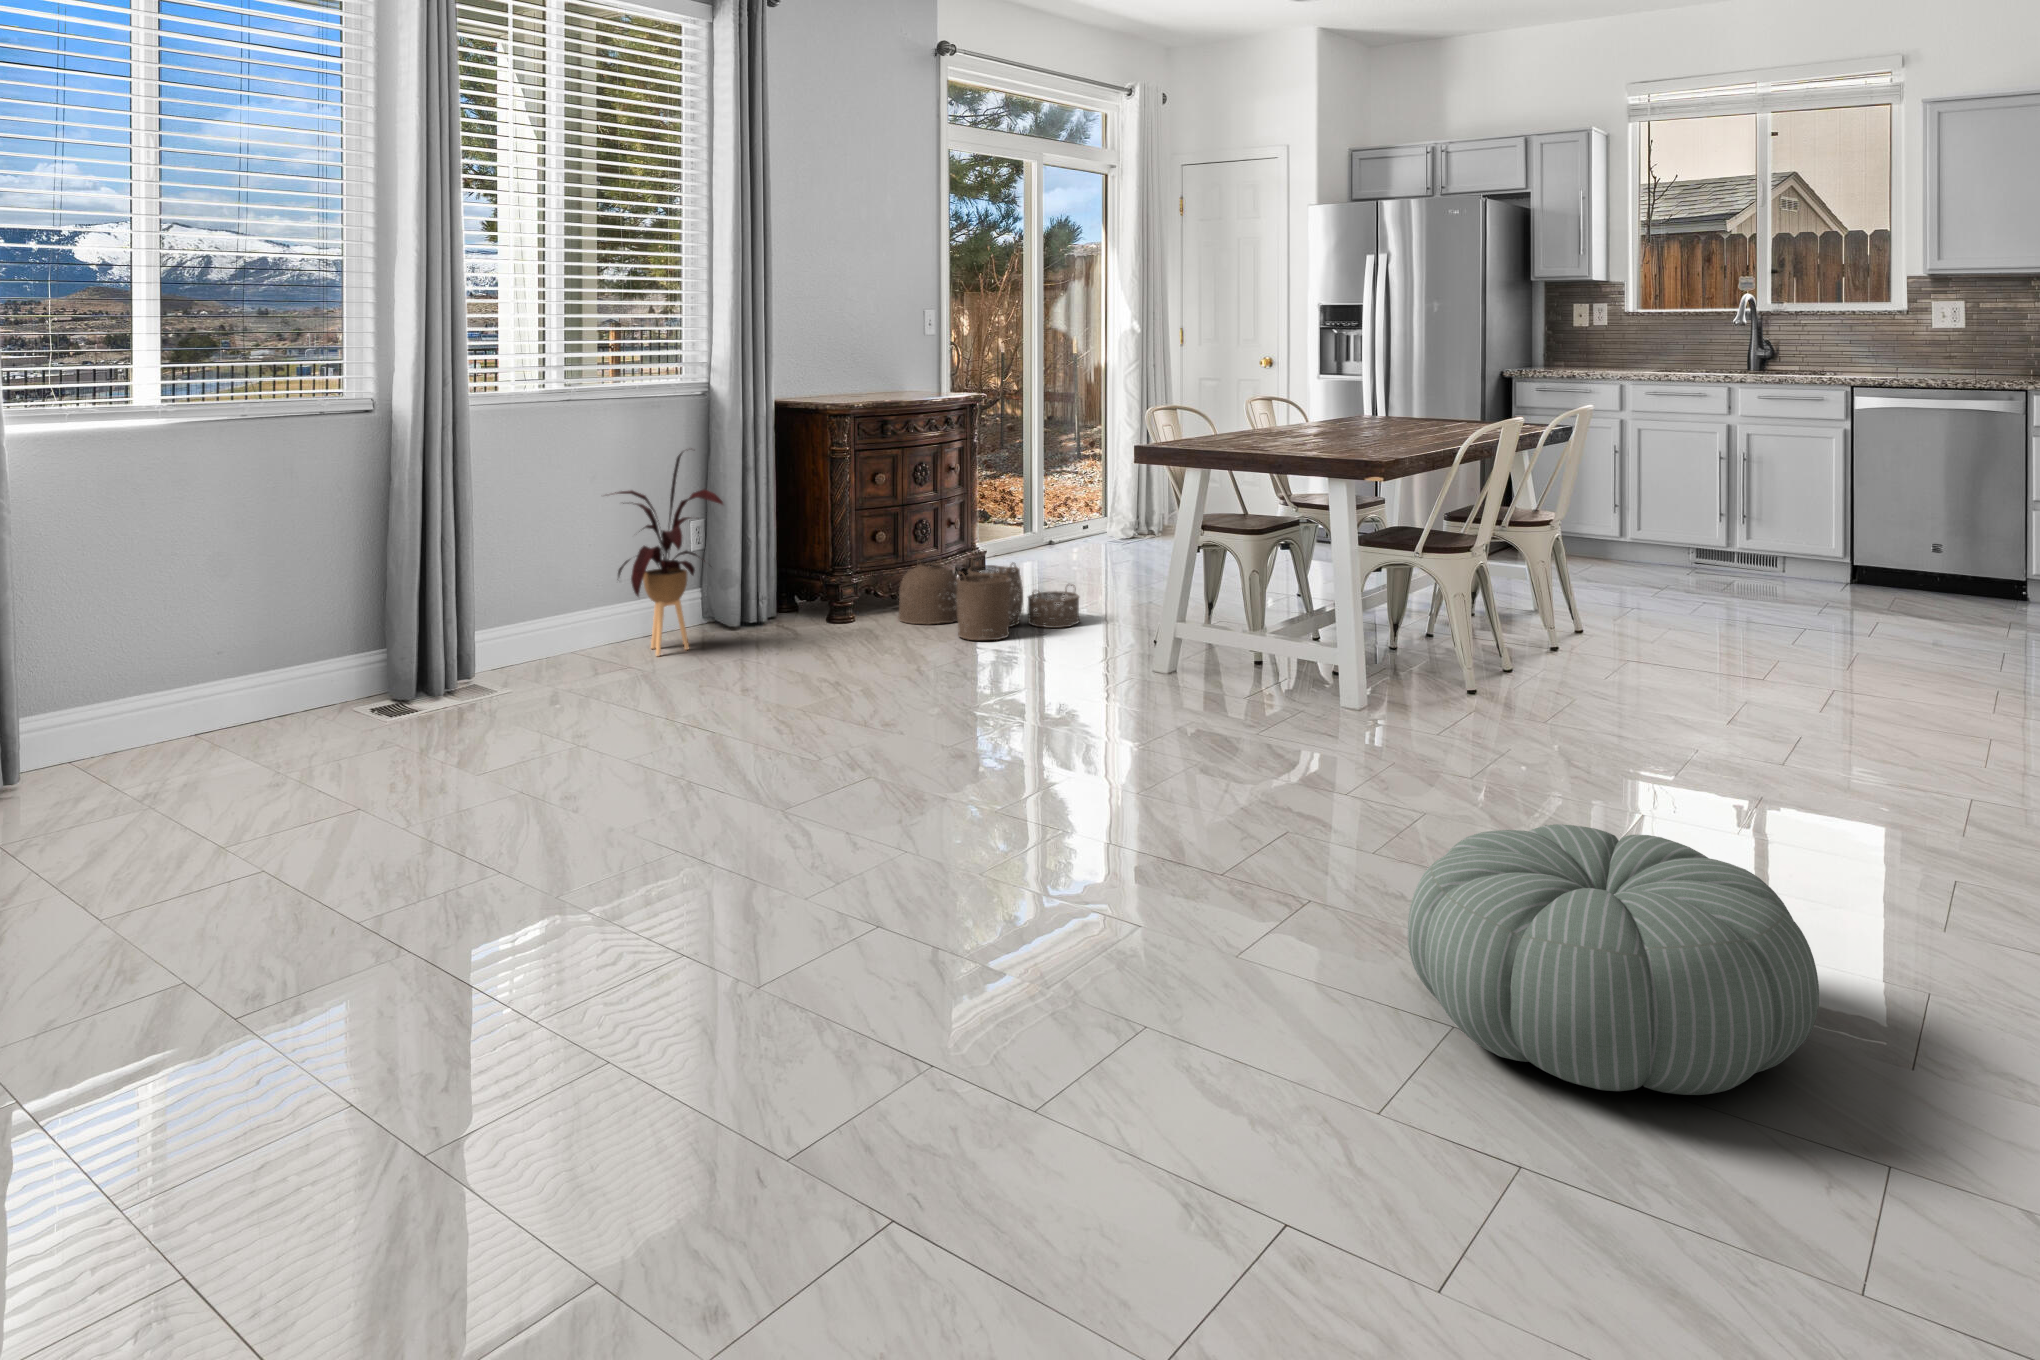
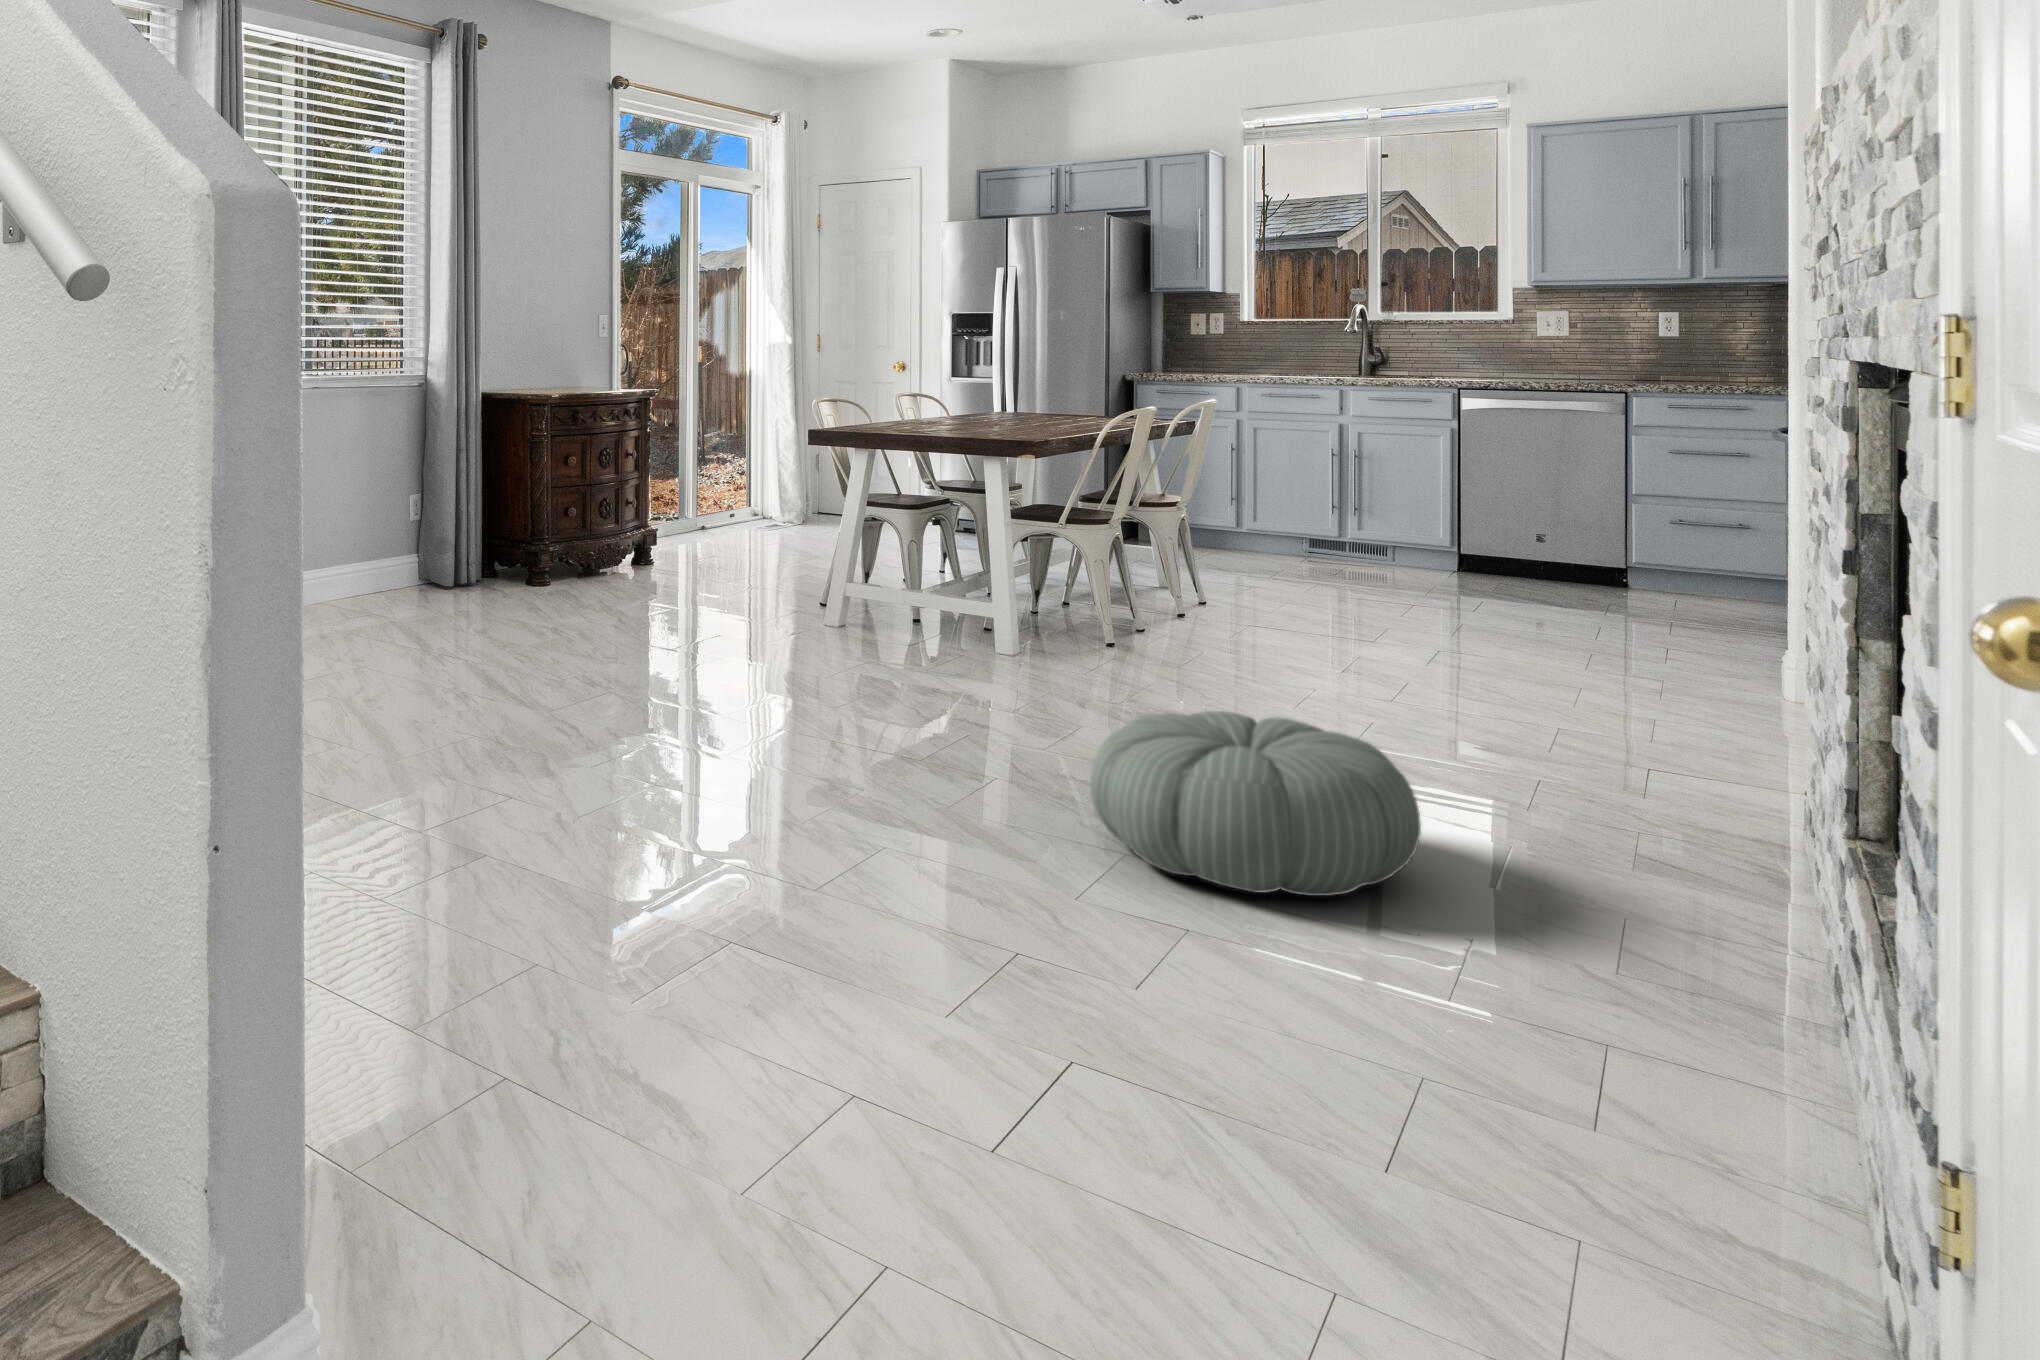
house plant: present [615,452,723,656] -> none [342,432,450,611]
woven basket: present [898,558,1079,640] -> none [587,534,751,603]

